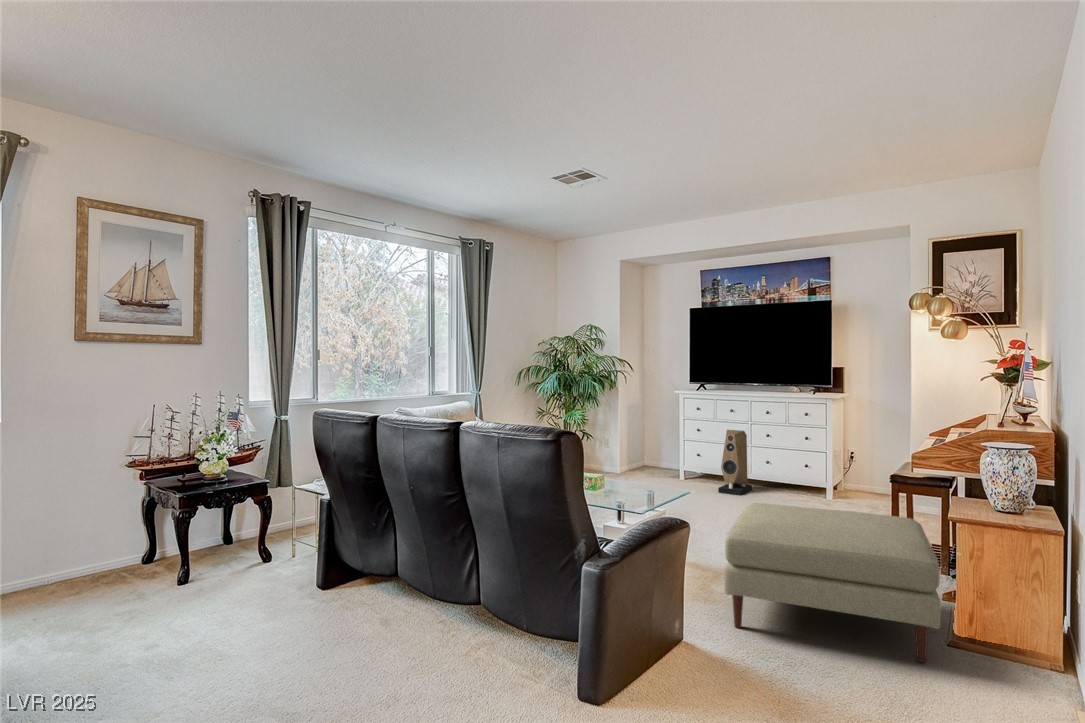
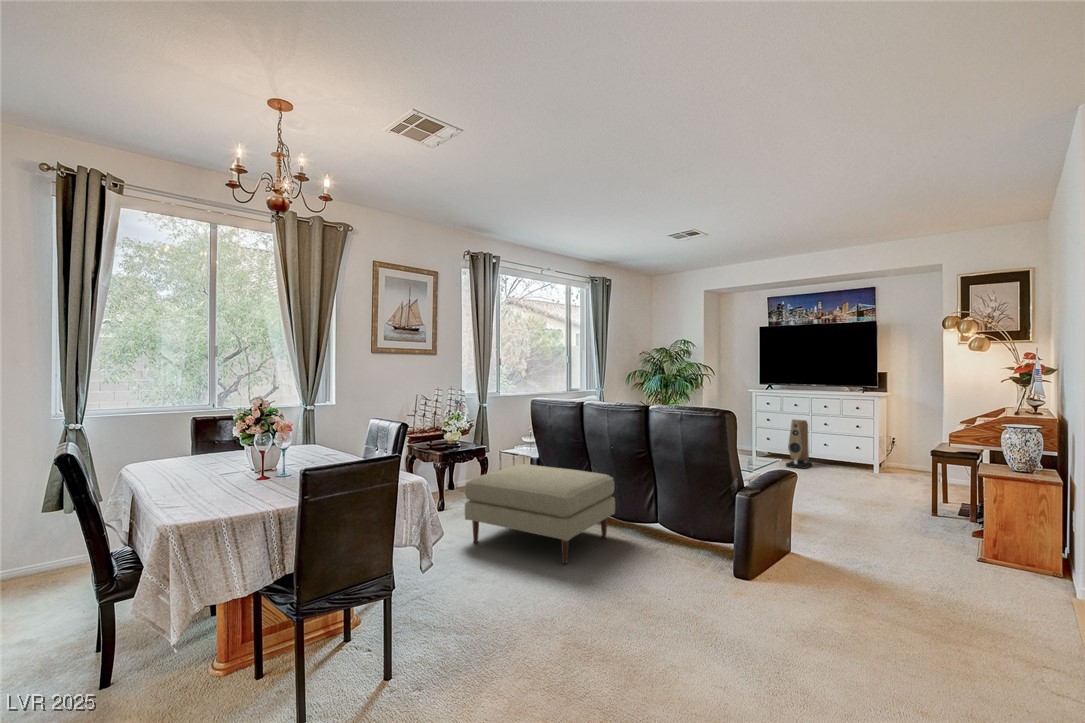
ottoman: present [724,503,941,663] -> present [465,464,615,564]

